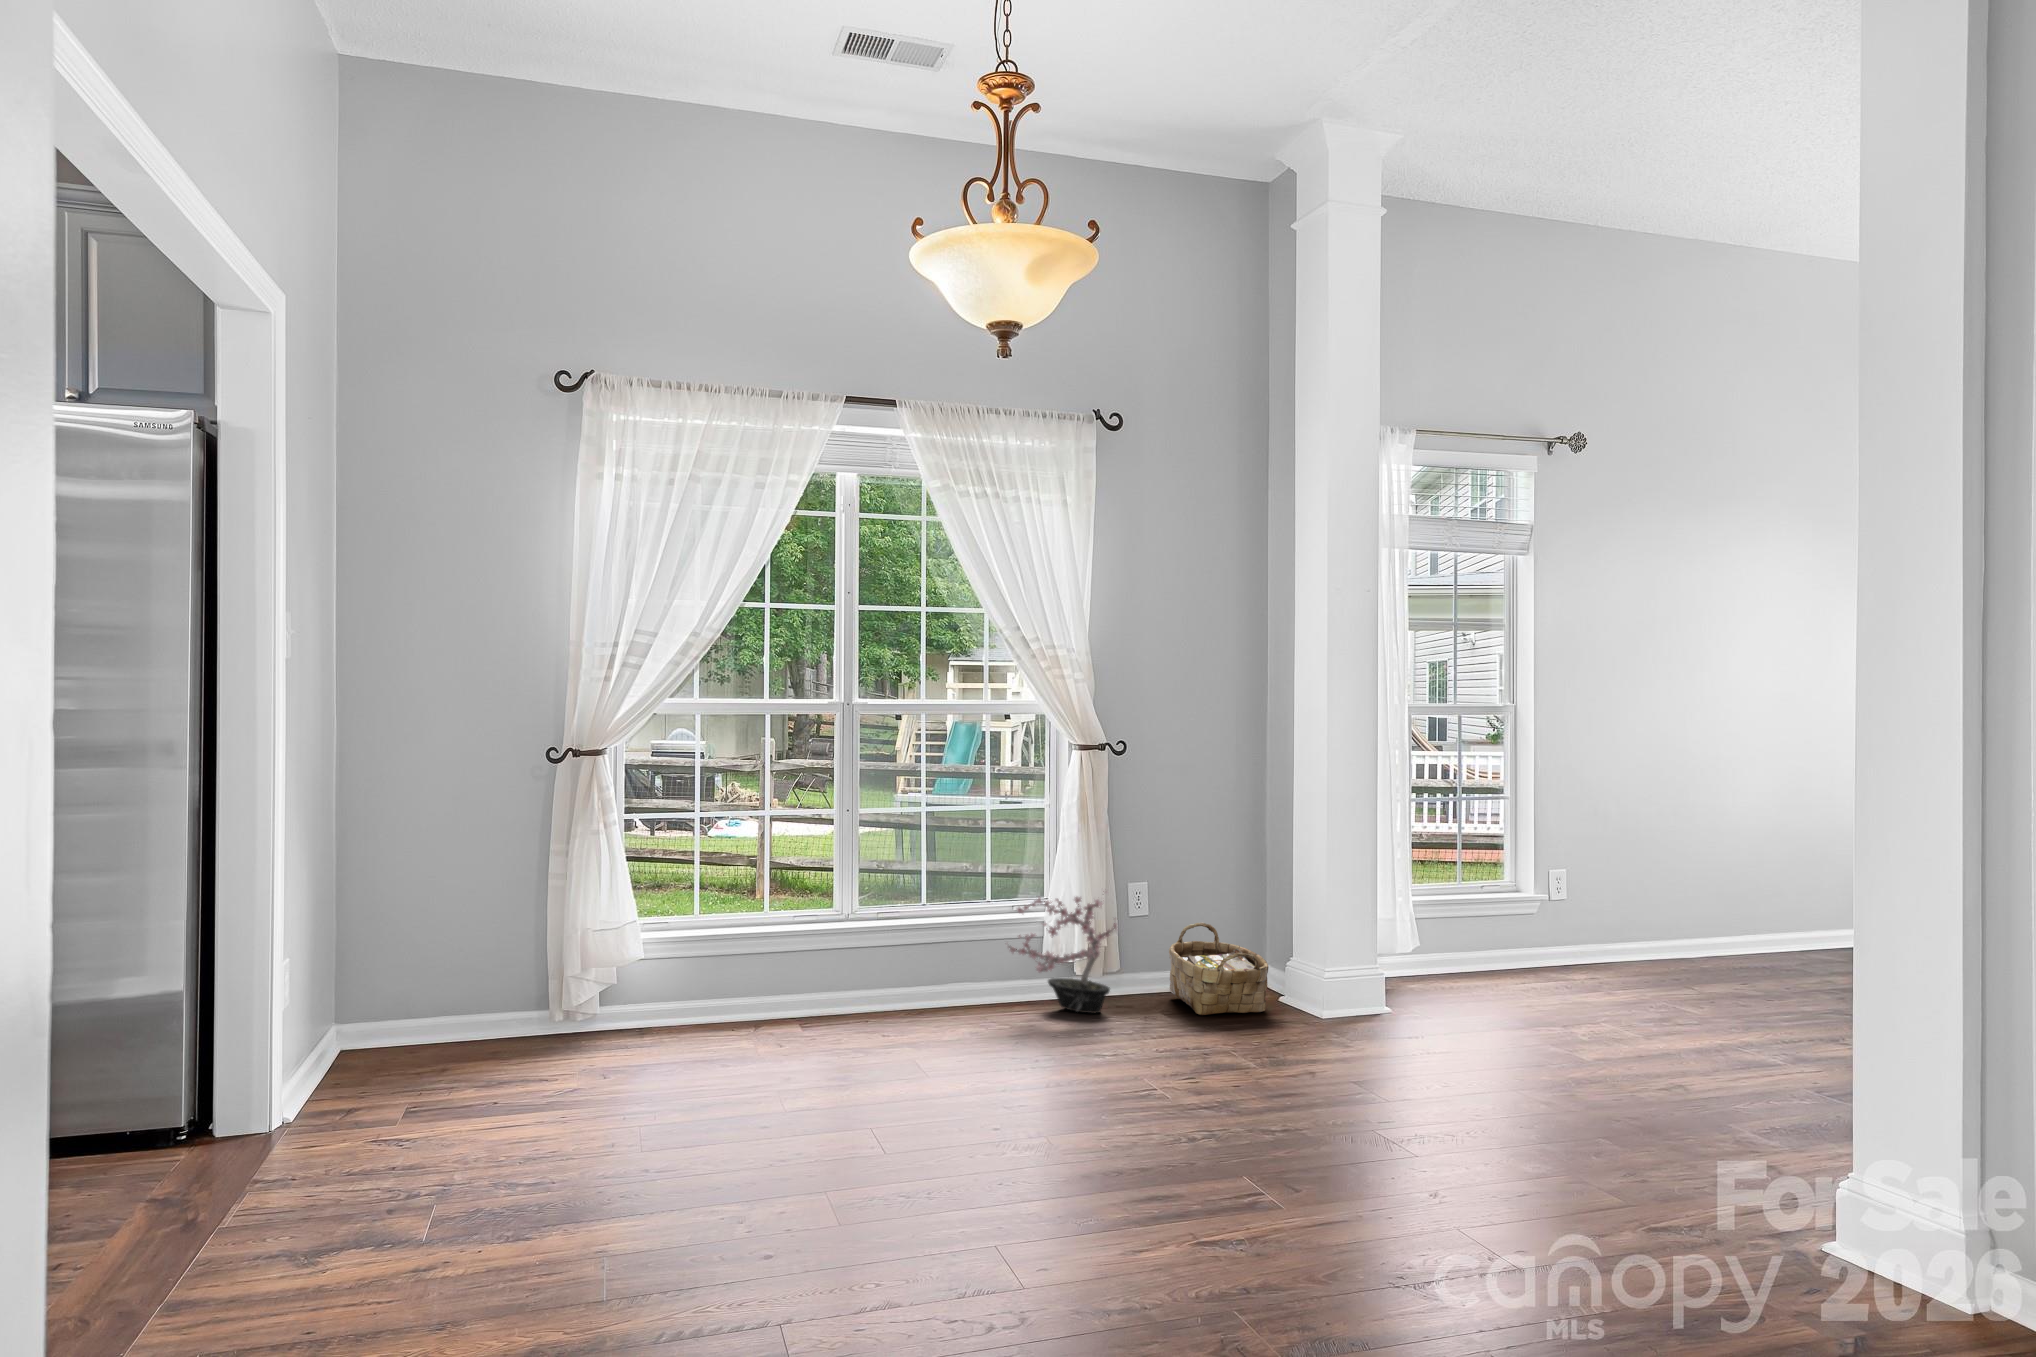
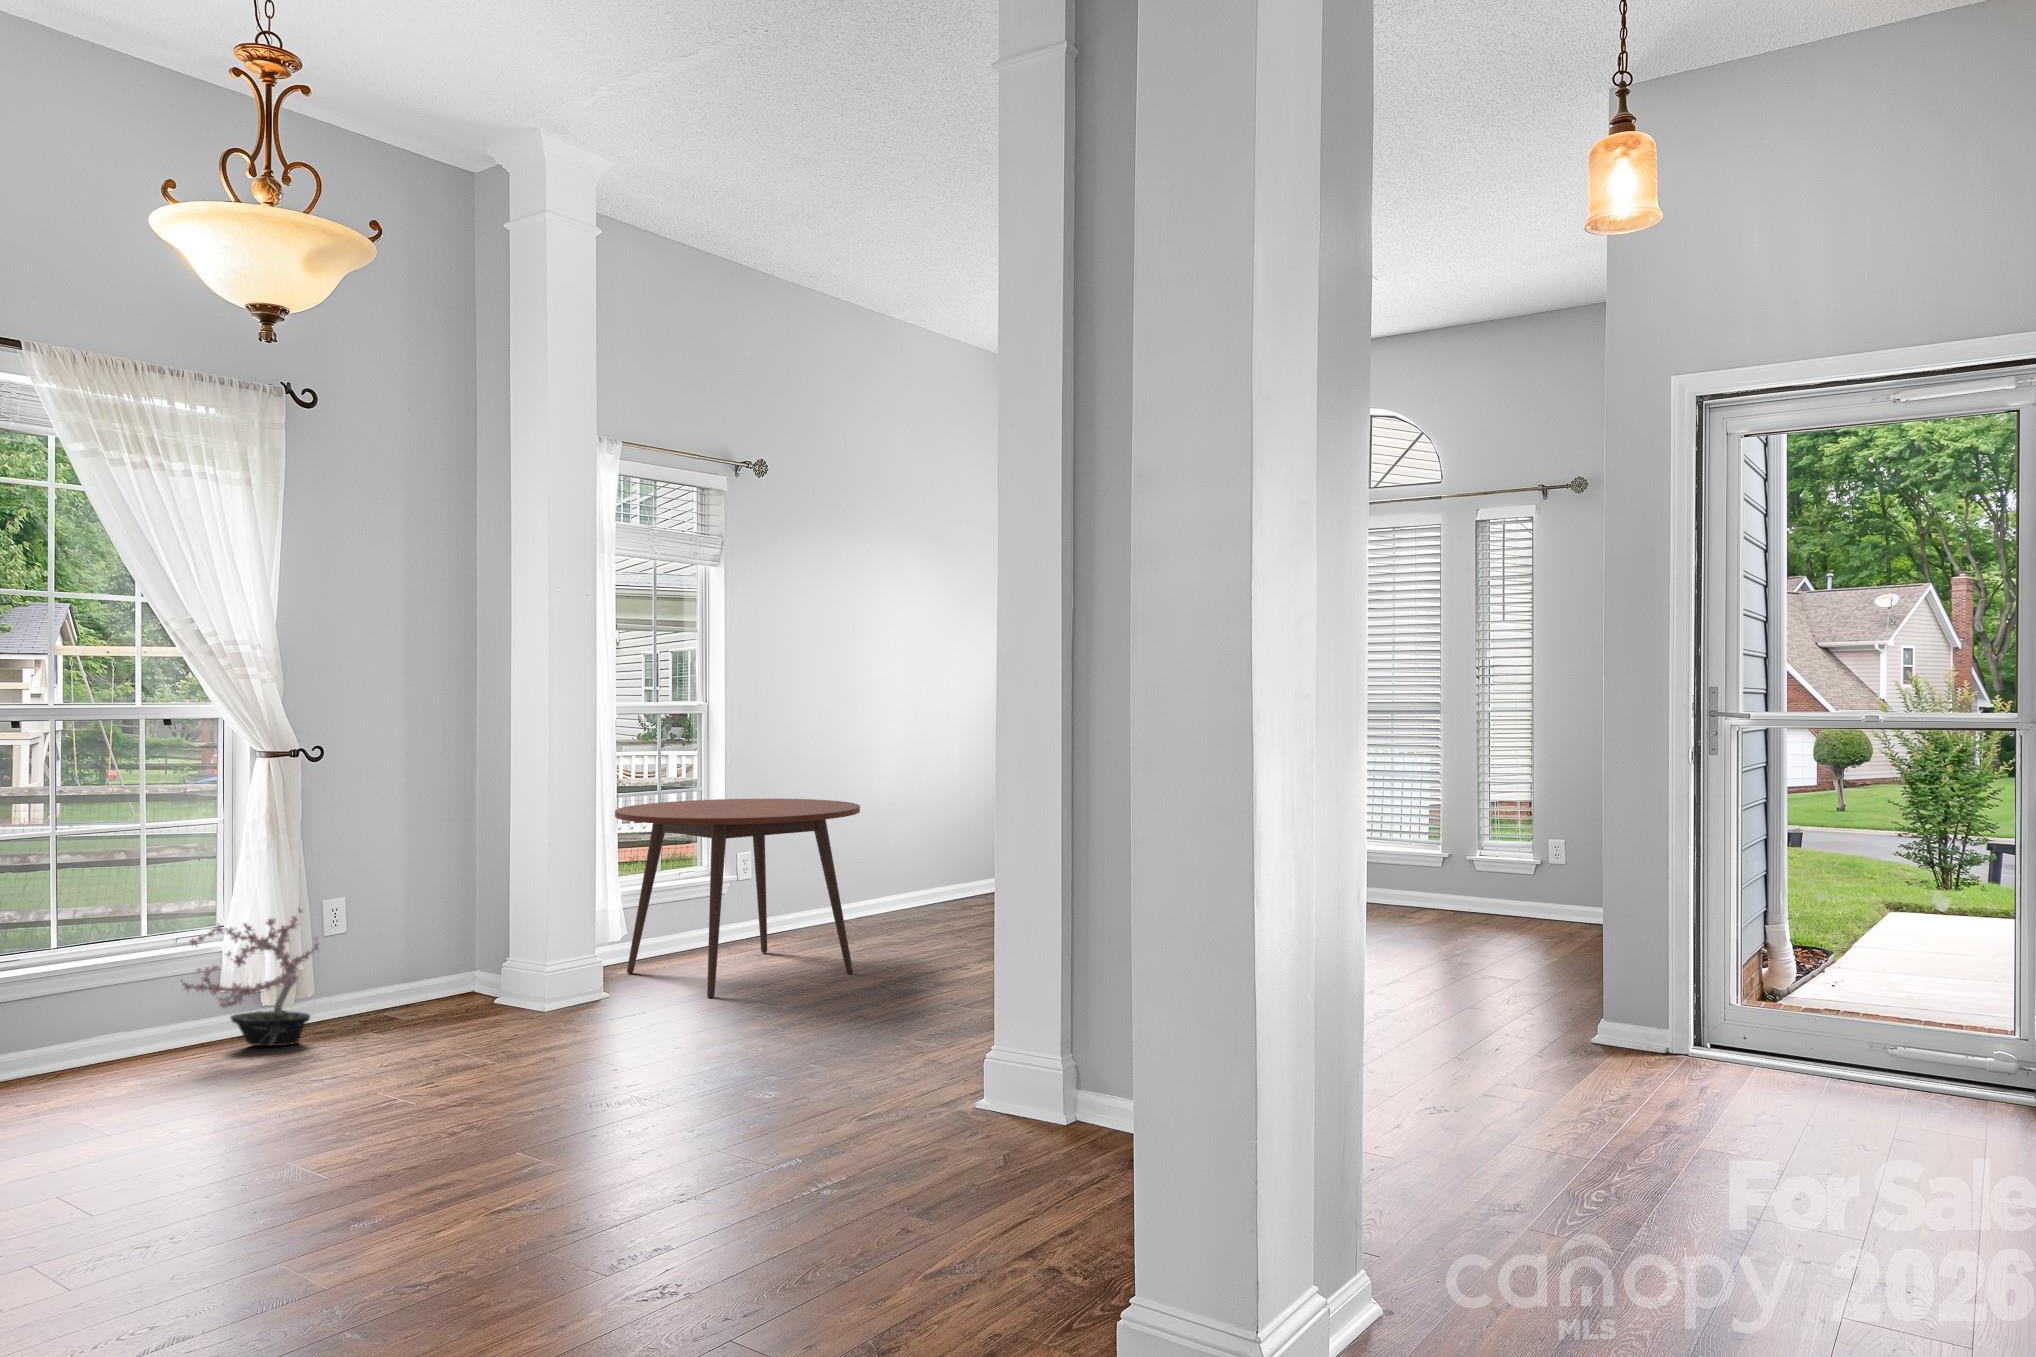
dining table: none [1404,809,1691,1030] -> present [615,799,860,998]
woven basket: present [1169,922,1268,1015] -> none [374,935,487,1029]

